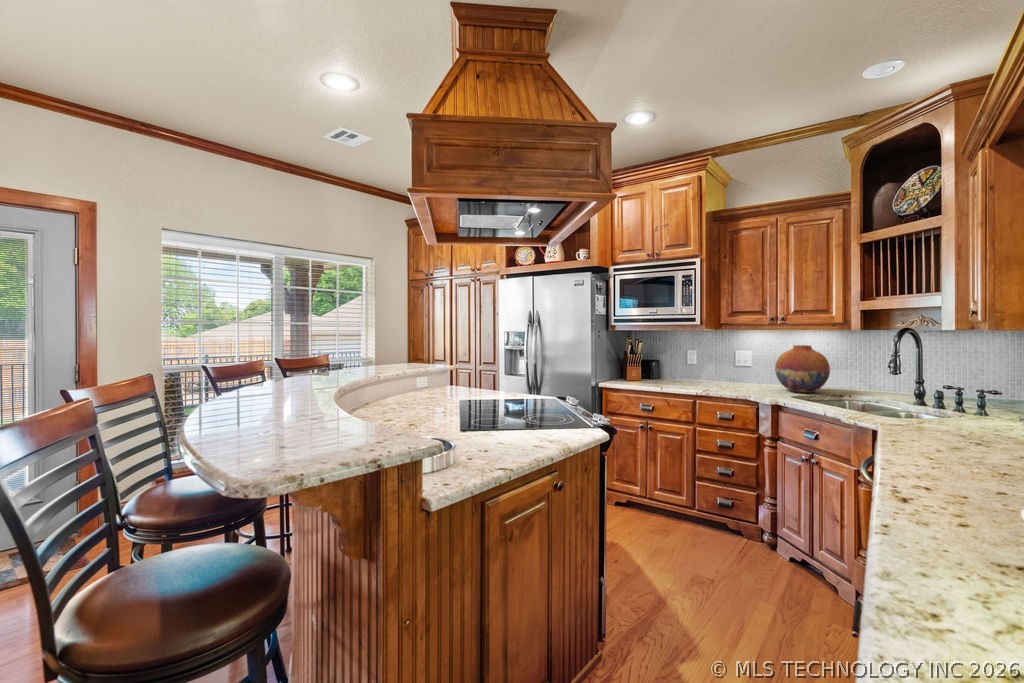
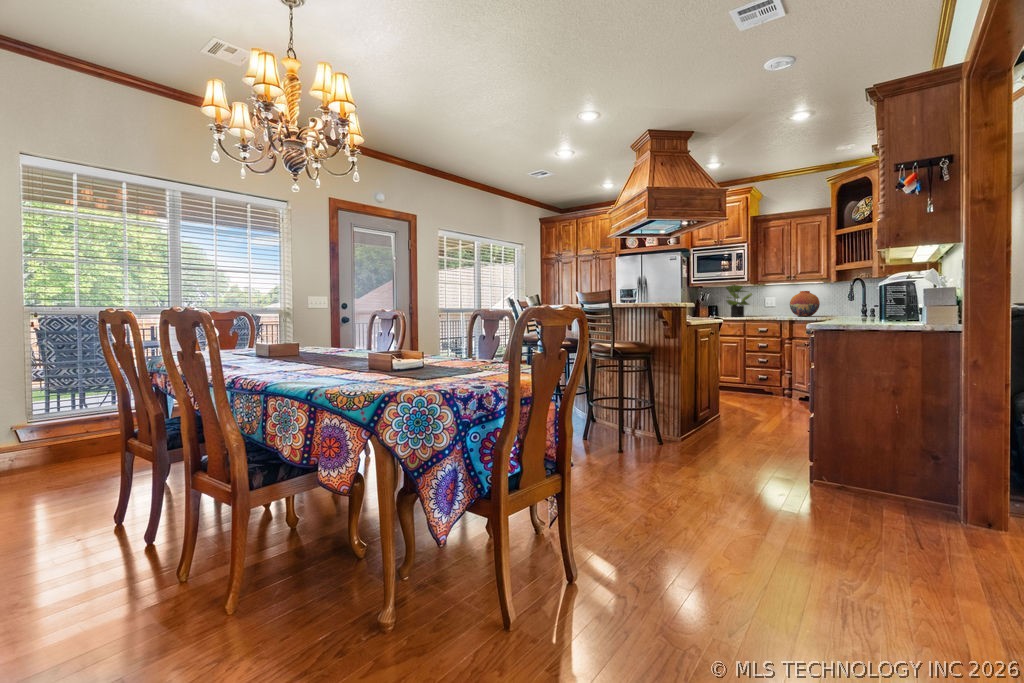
potted plant: none [665,329,713,384] -> present [726,285,752,317]

